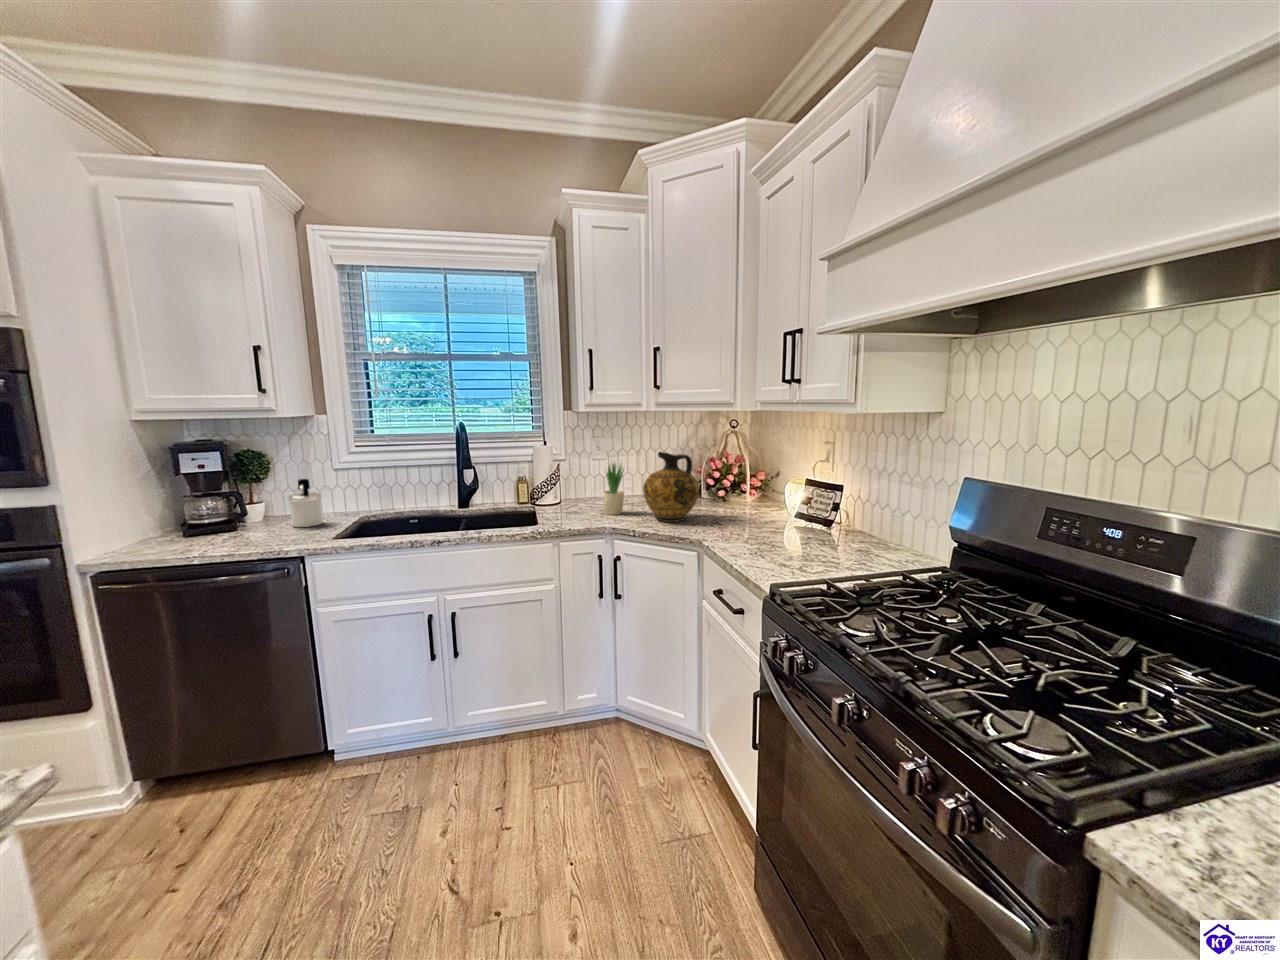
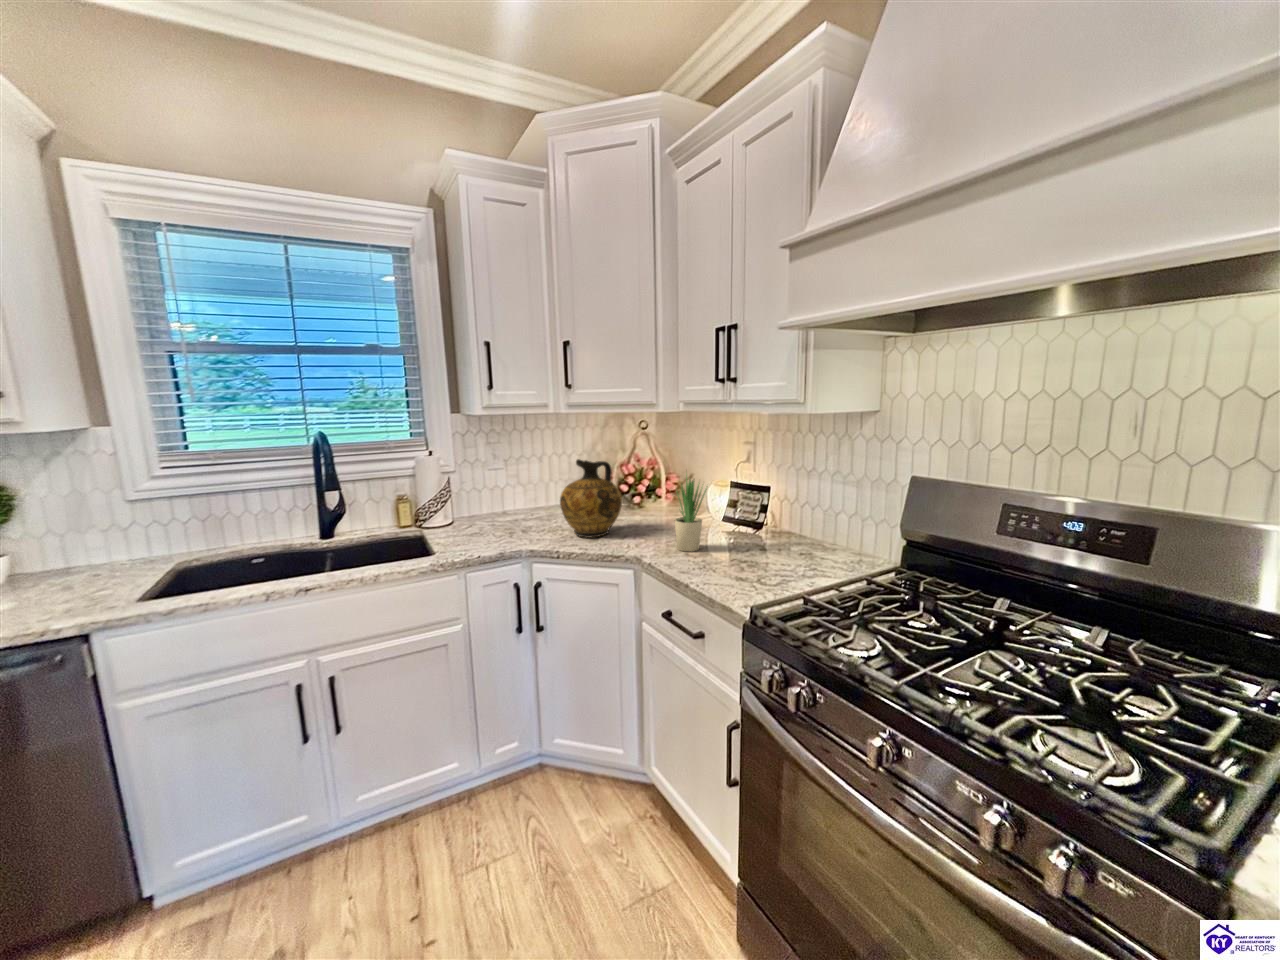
potted plant: present [603,463,624,515] -> present [675,476,707,552]
soap dispenser: present [288,479,323,527] -> none [55,518,116,587]

